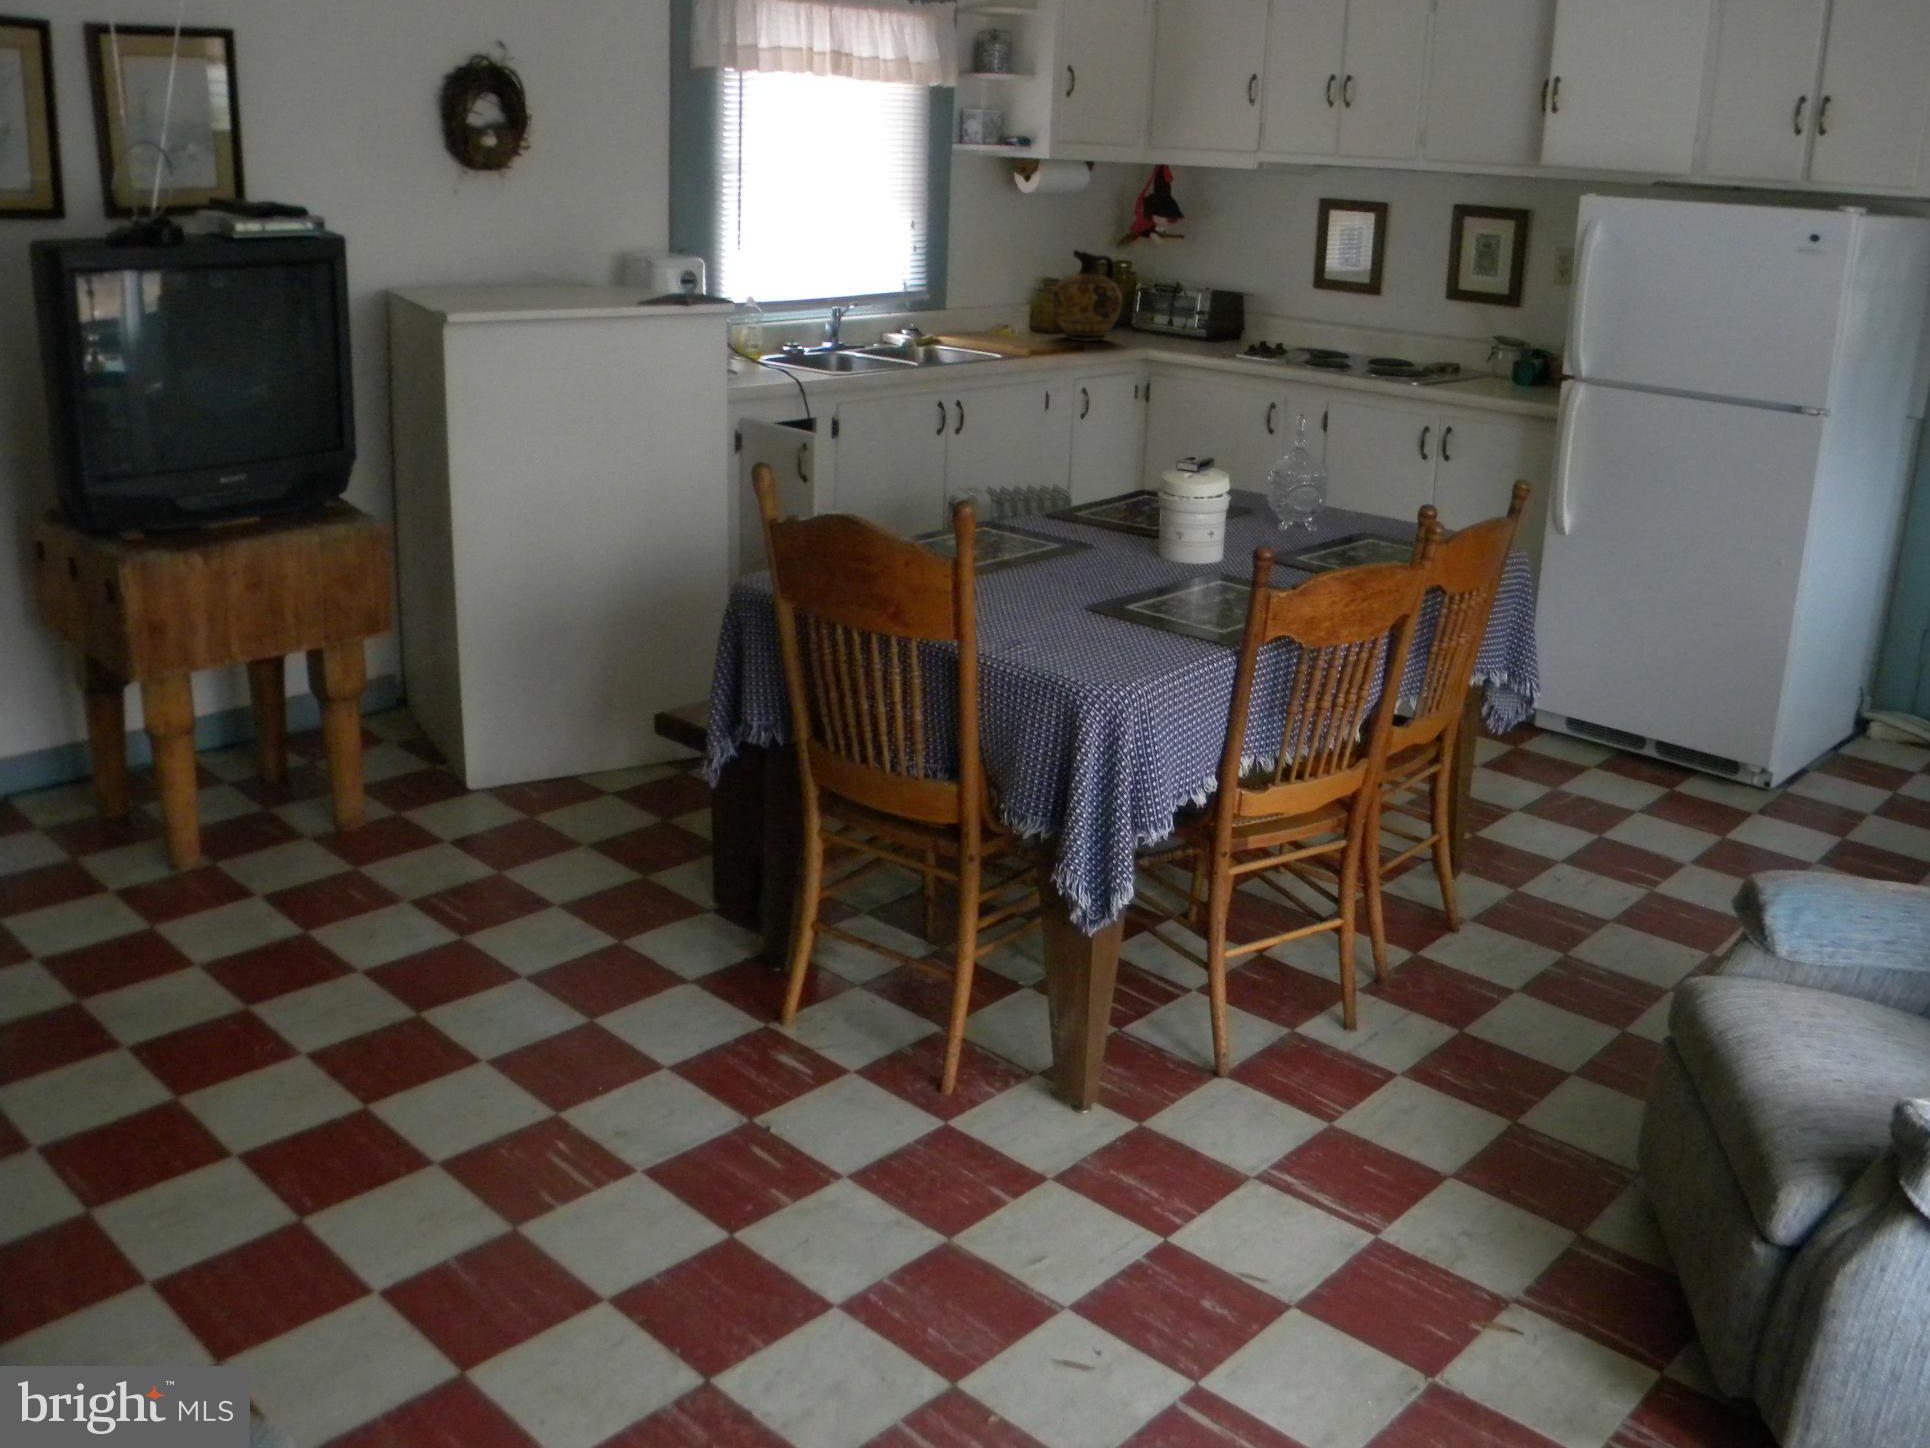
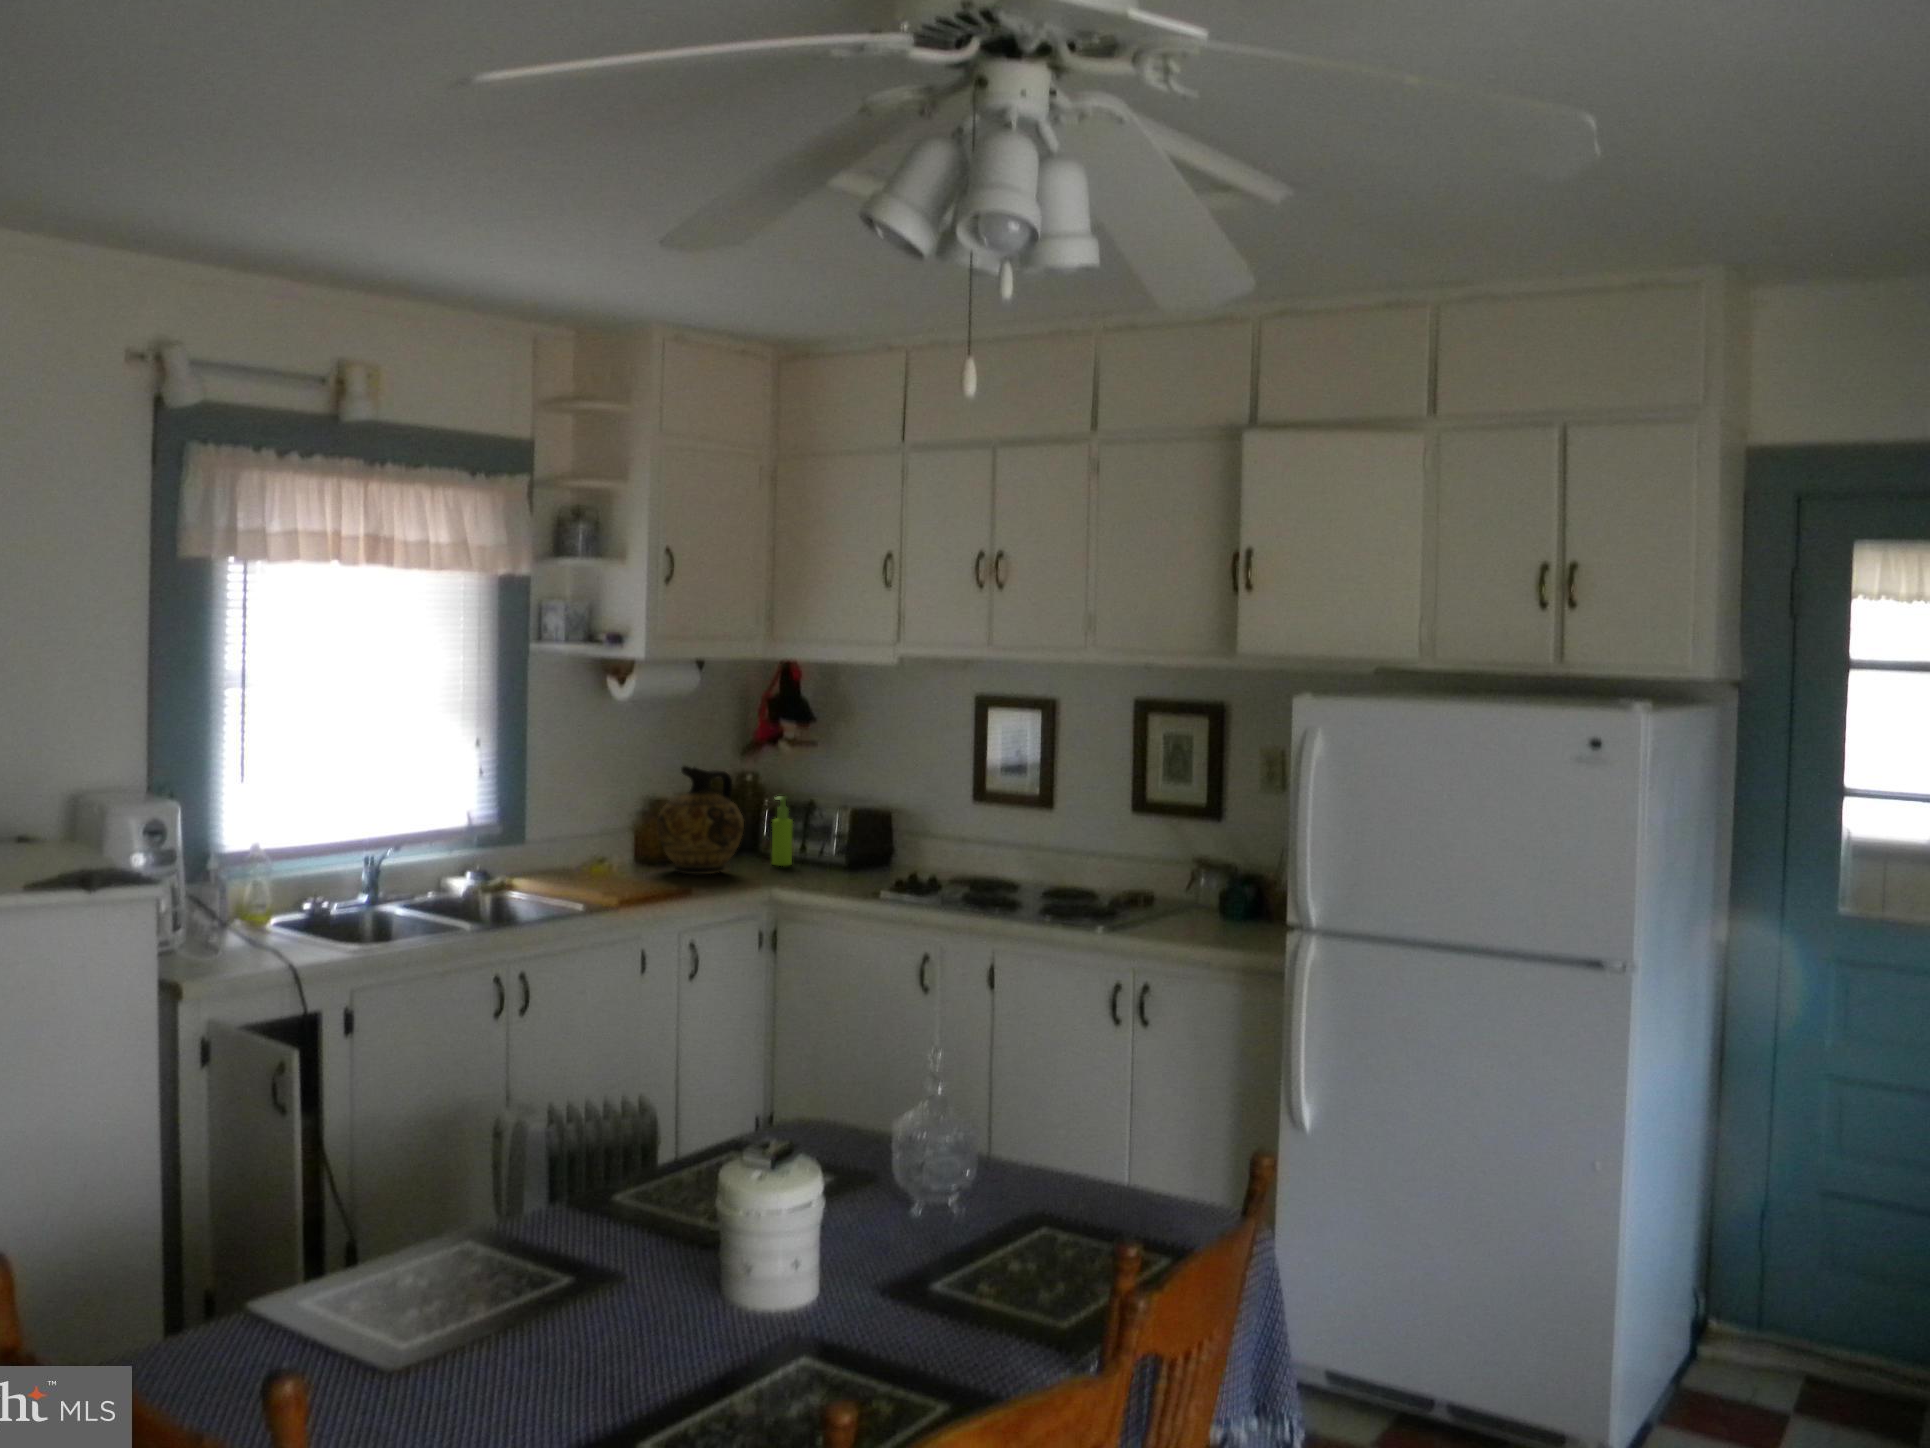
soap dispenser: none [1143,279,1162,337] -> present [772,796,793,866]

